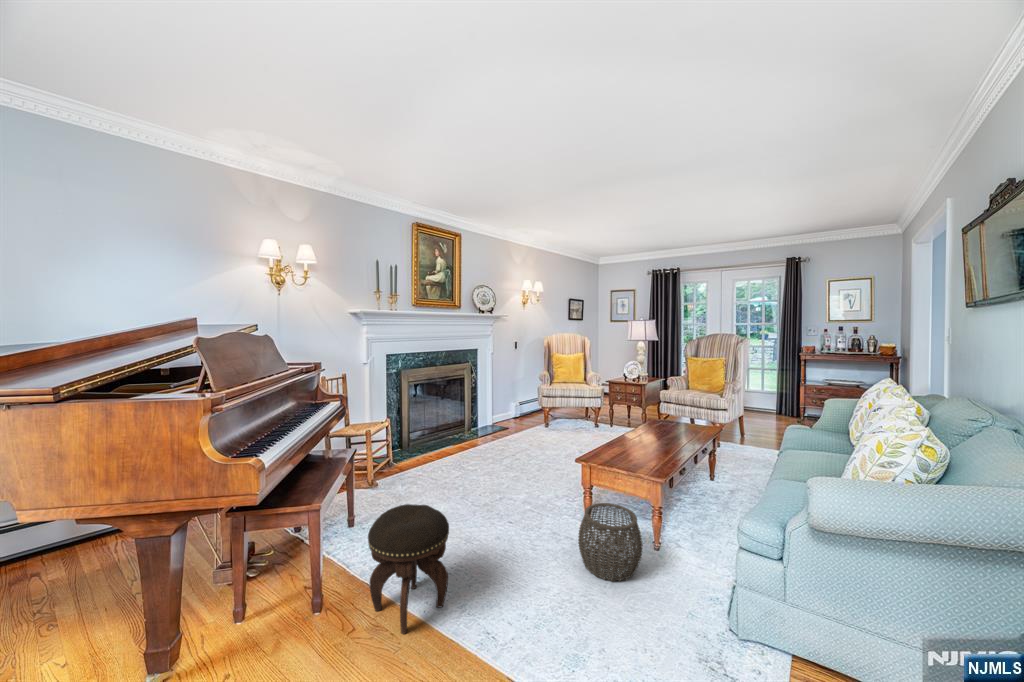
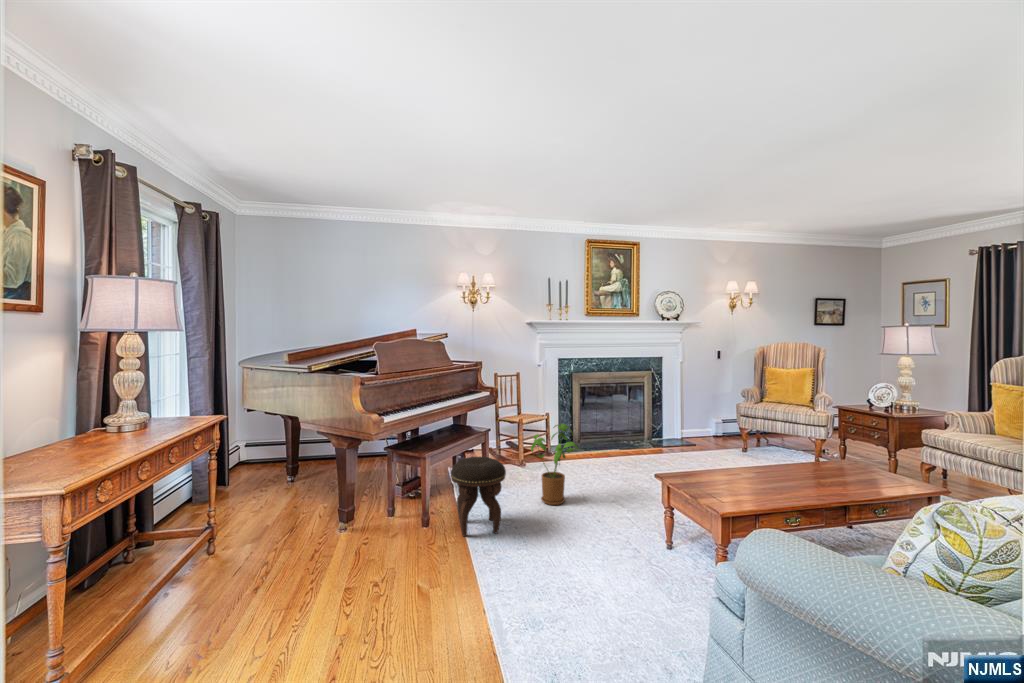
house plant: none [431,436,493,536] -> present [531,424,578,505]
woven basket: present [578,503,642,581] -> none [615,498,678,569]

